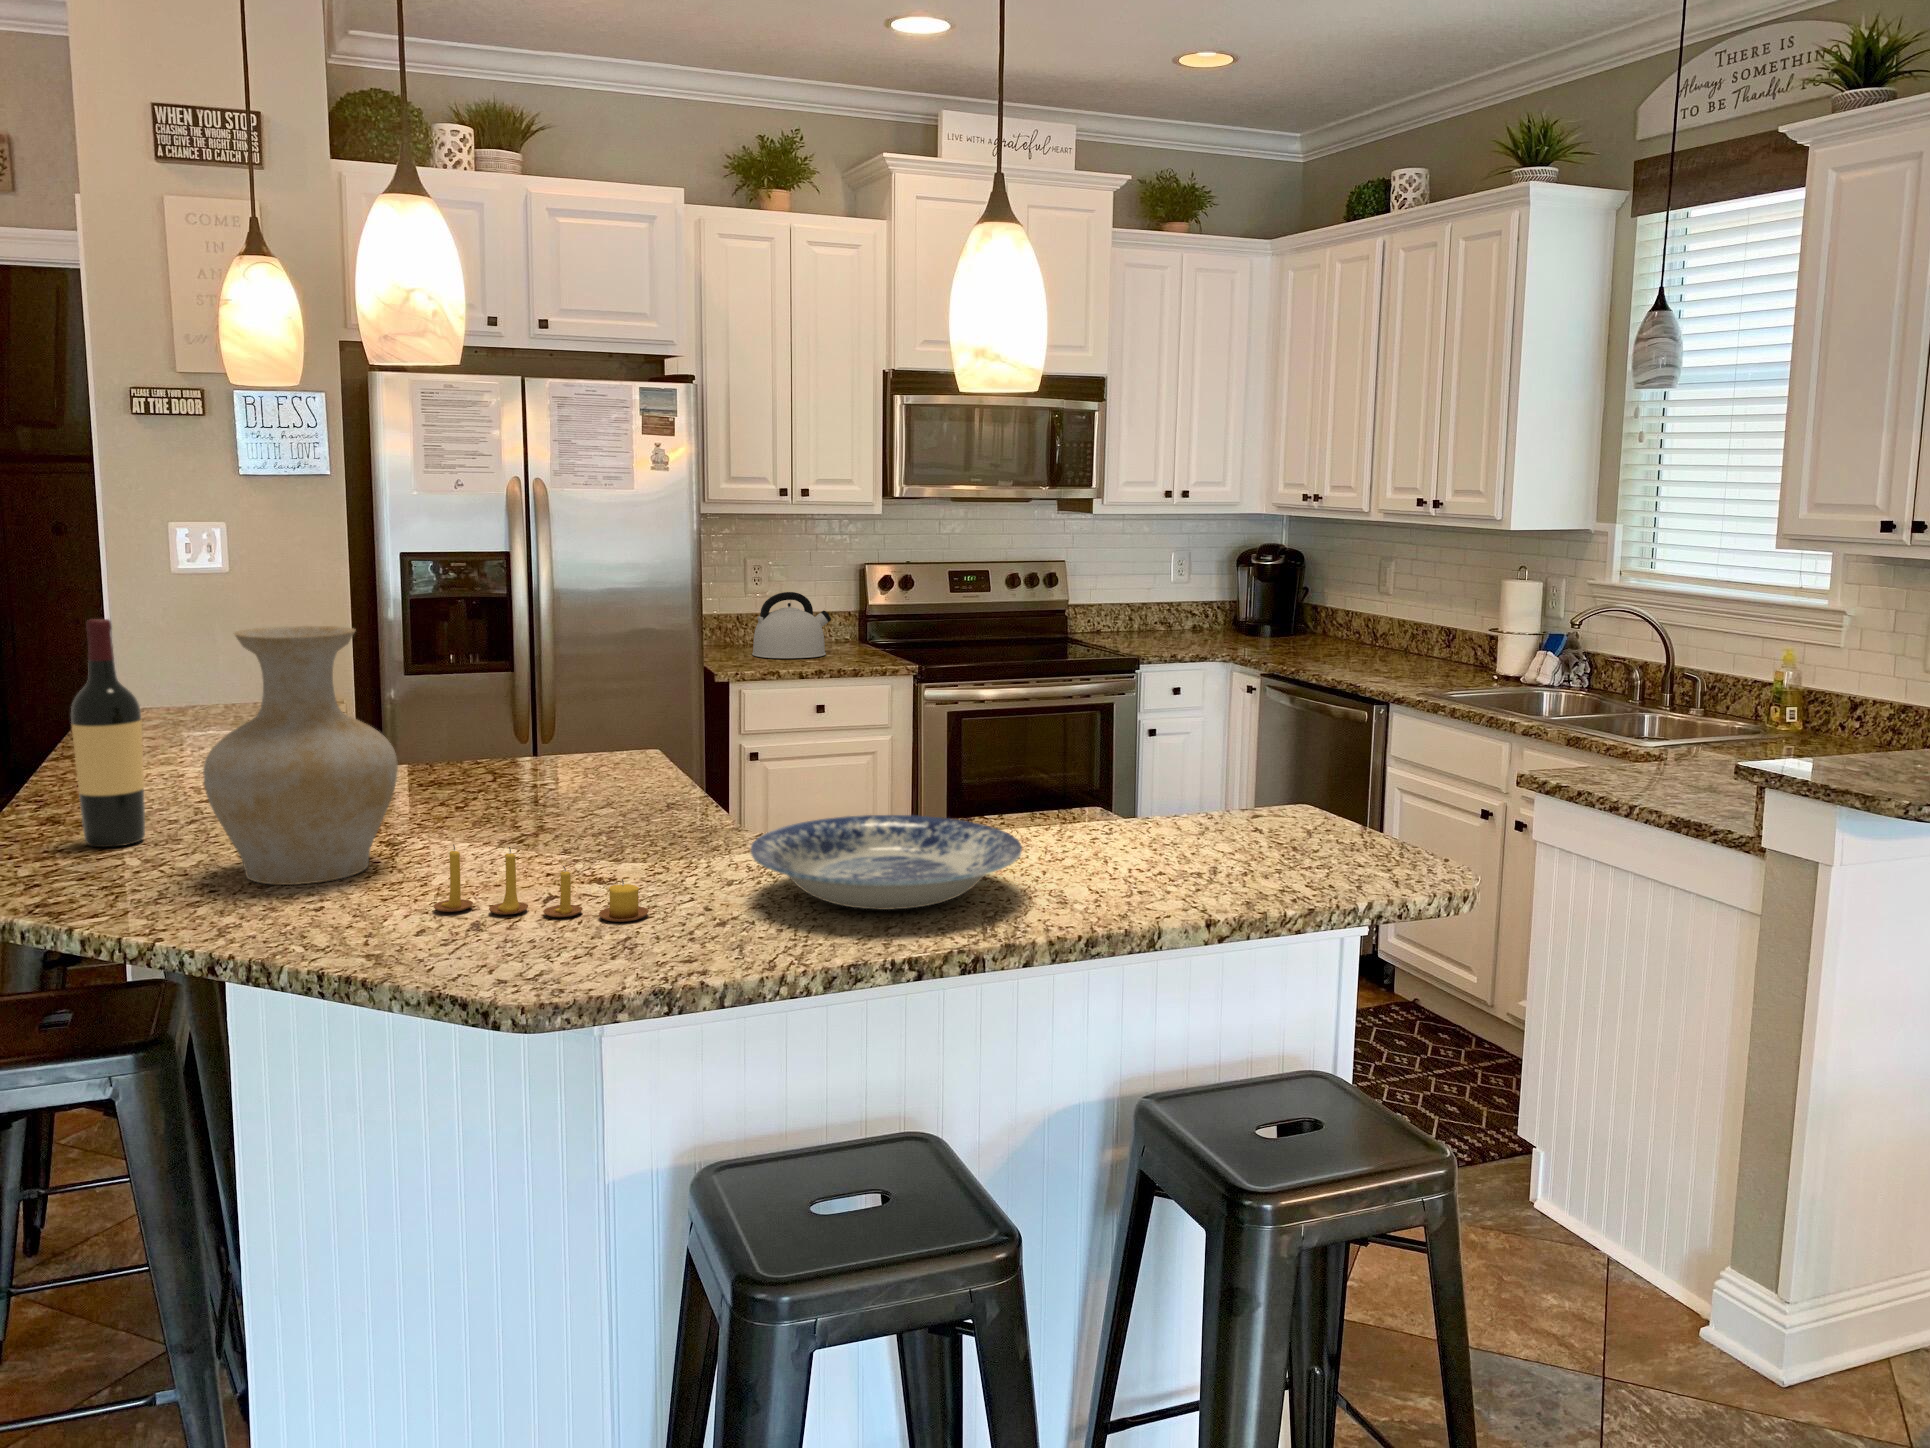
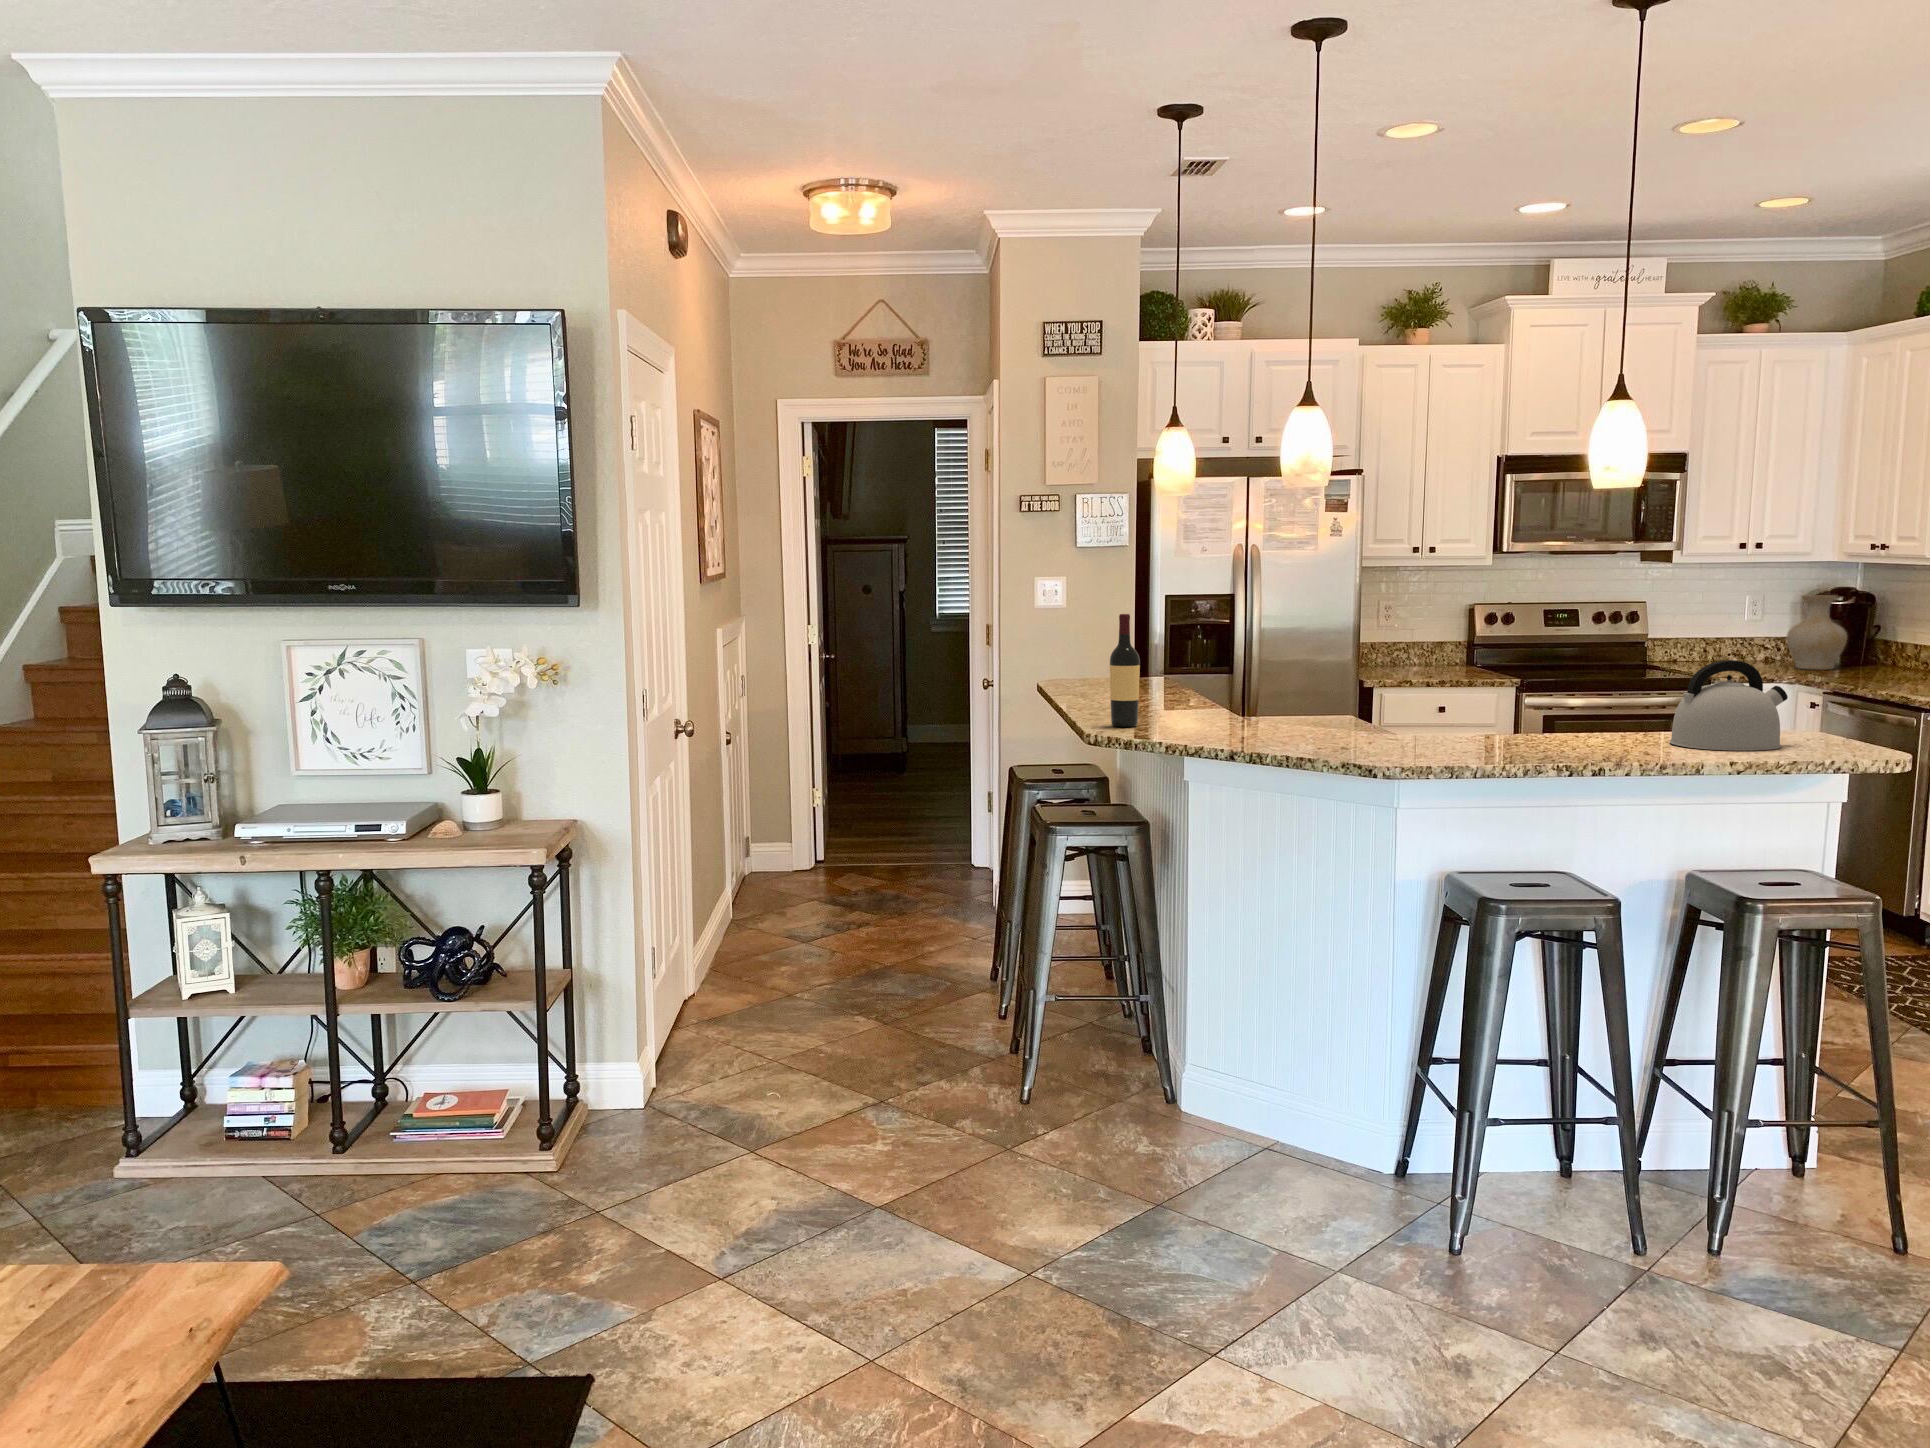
kettle: present [752,592,831,658] -> present [1670,660,1788,751]
vase: present [203,626,398,885] -> present [1786,595,1847,670]
plate: present [750,815,1022,910] -> none [1473,715,1624,752]
candle: present [433,844,648,922] -> none [1313,714,1423,751]

